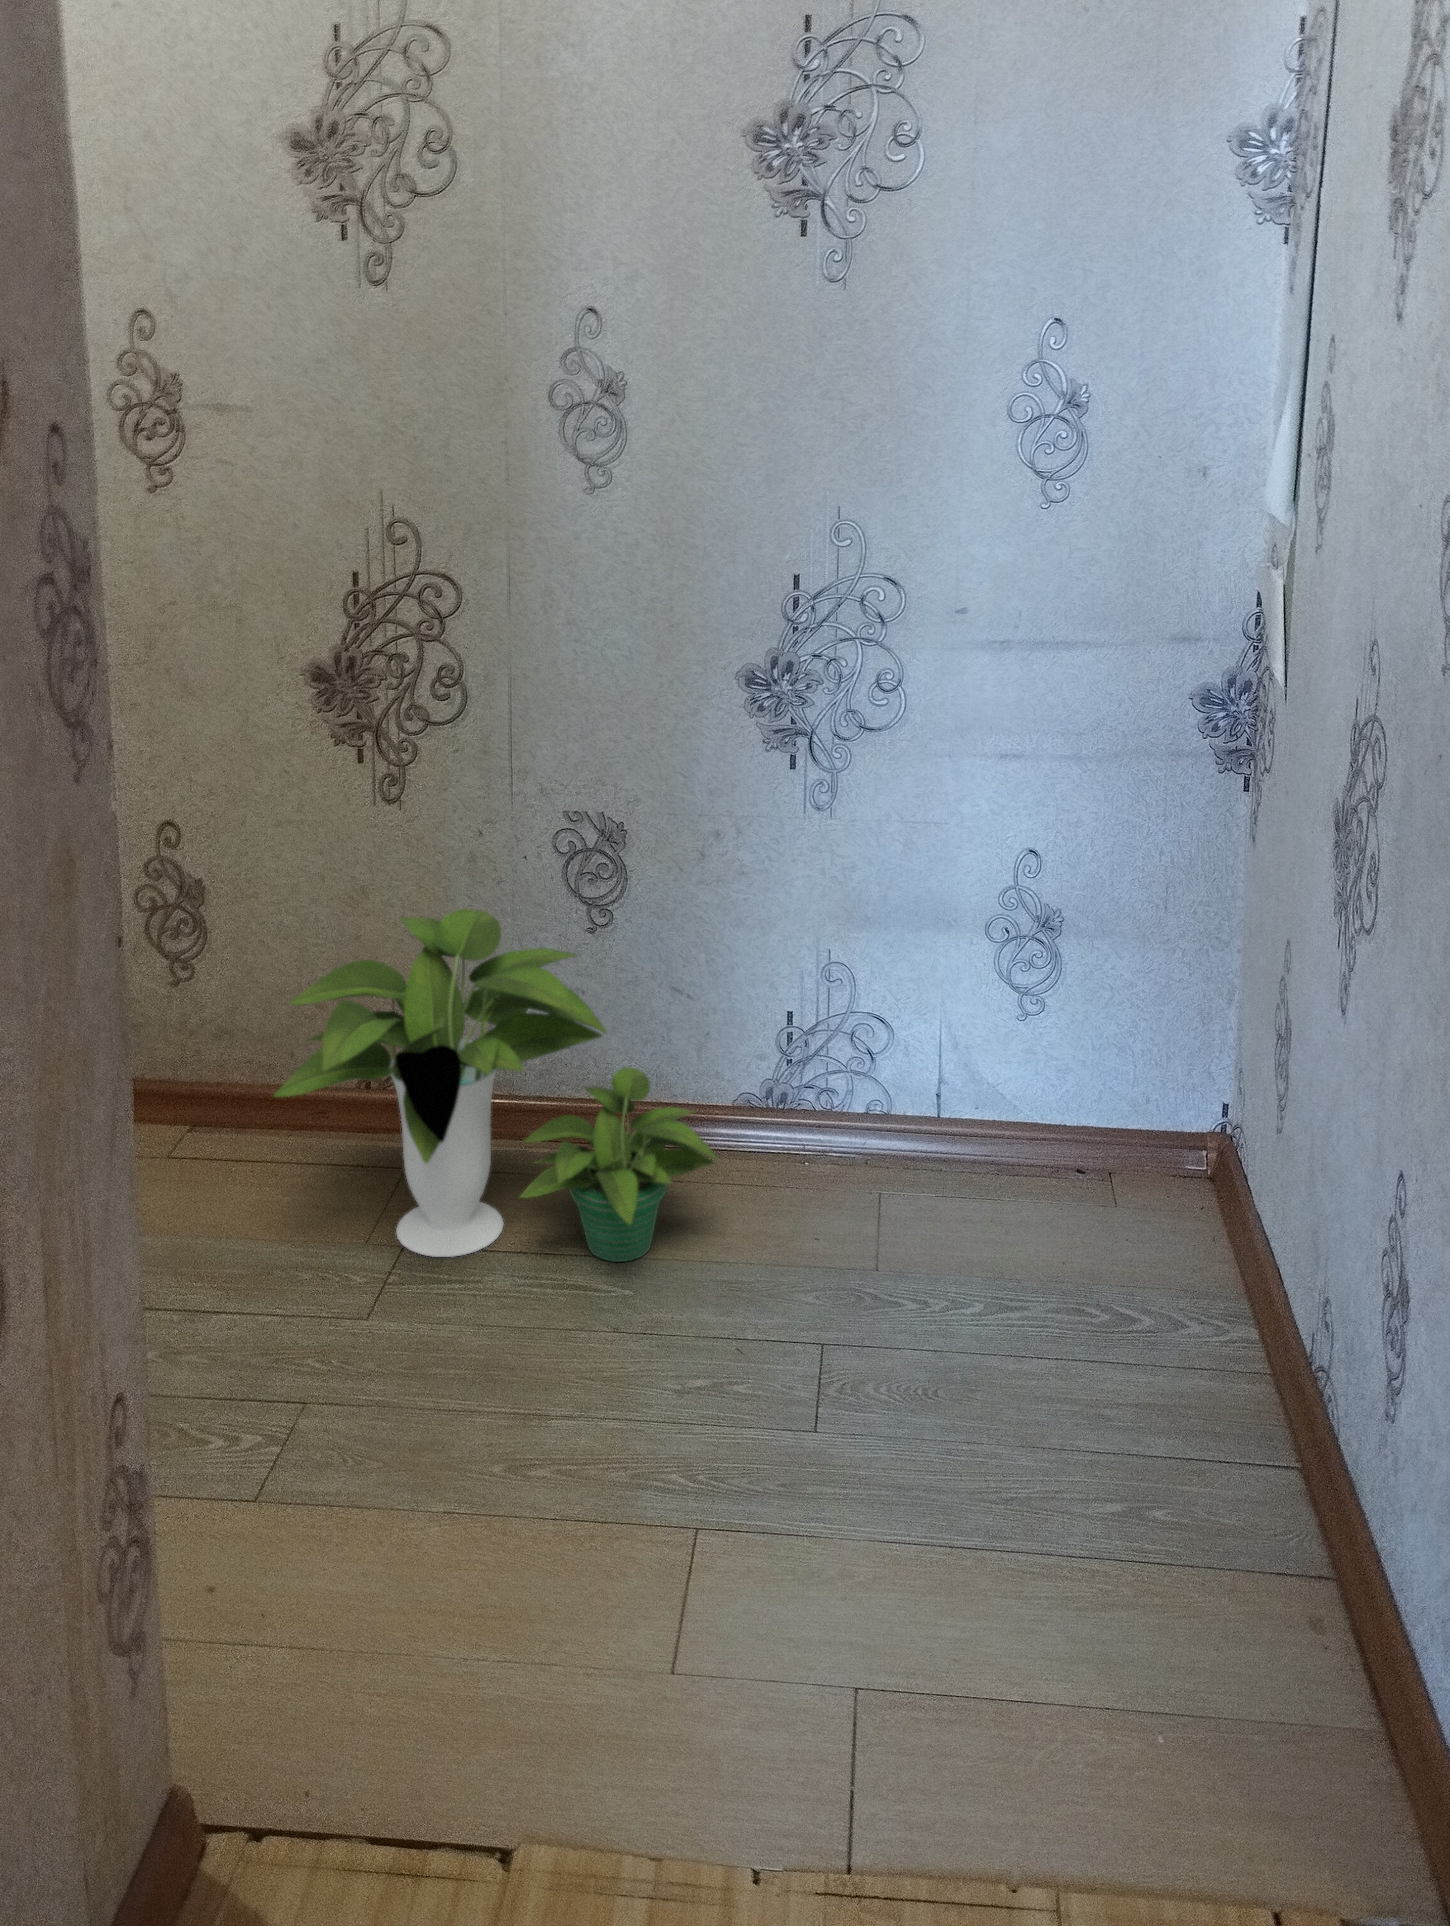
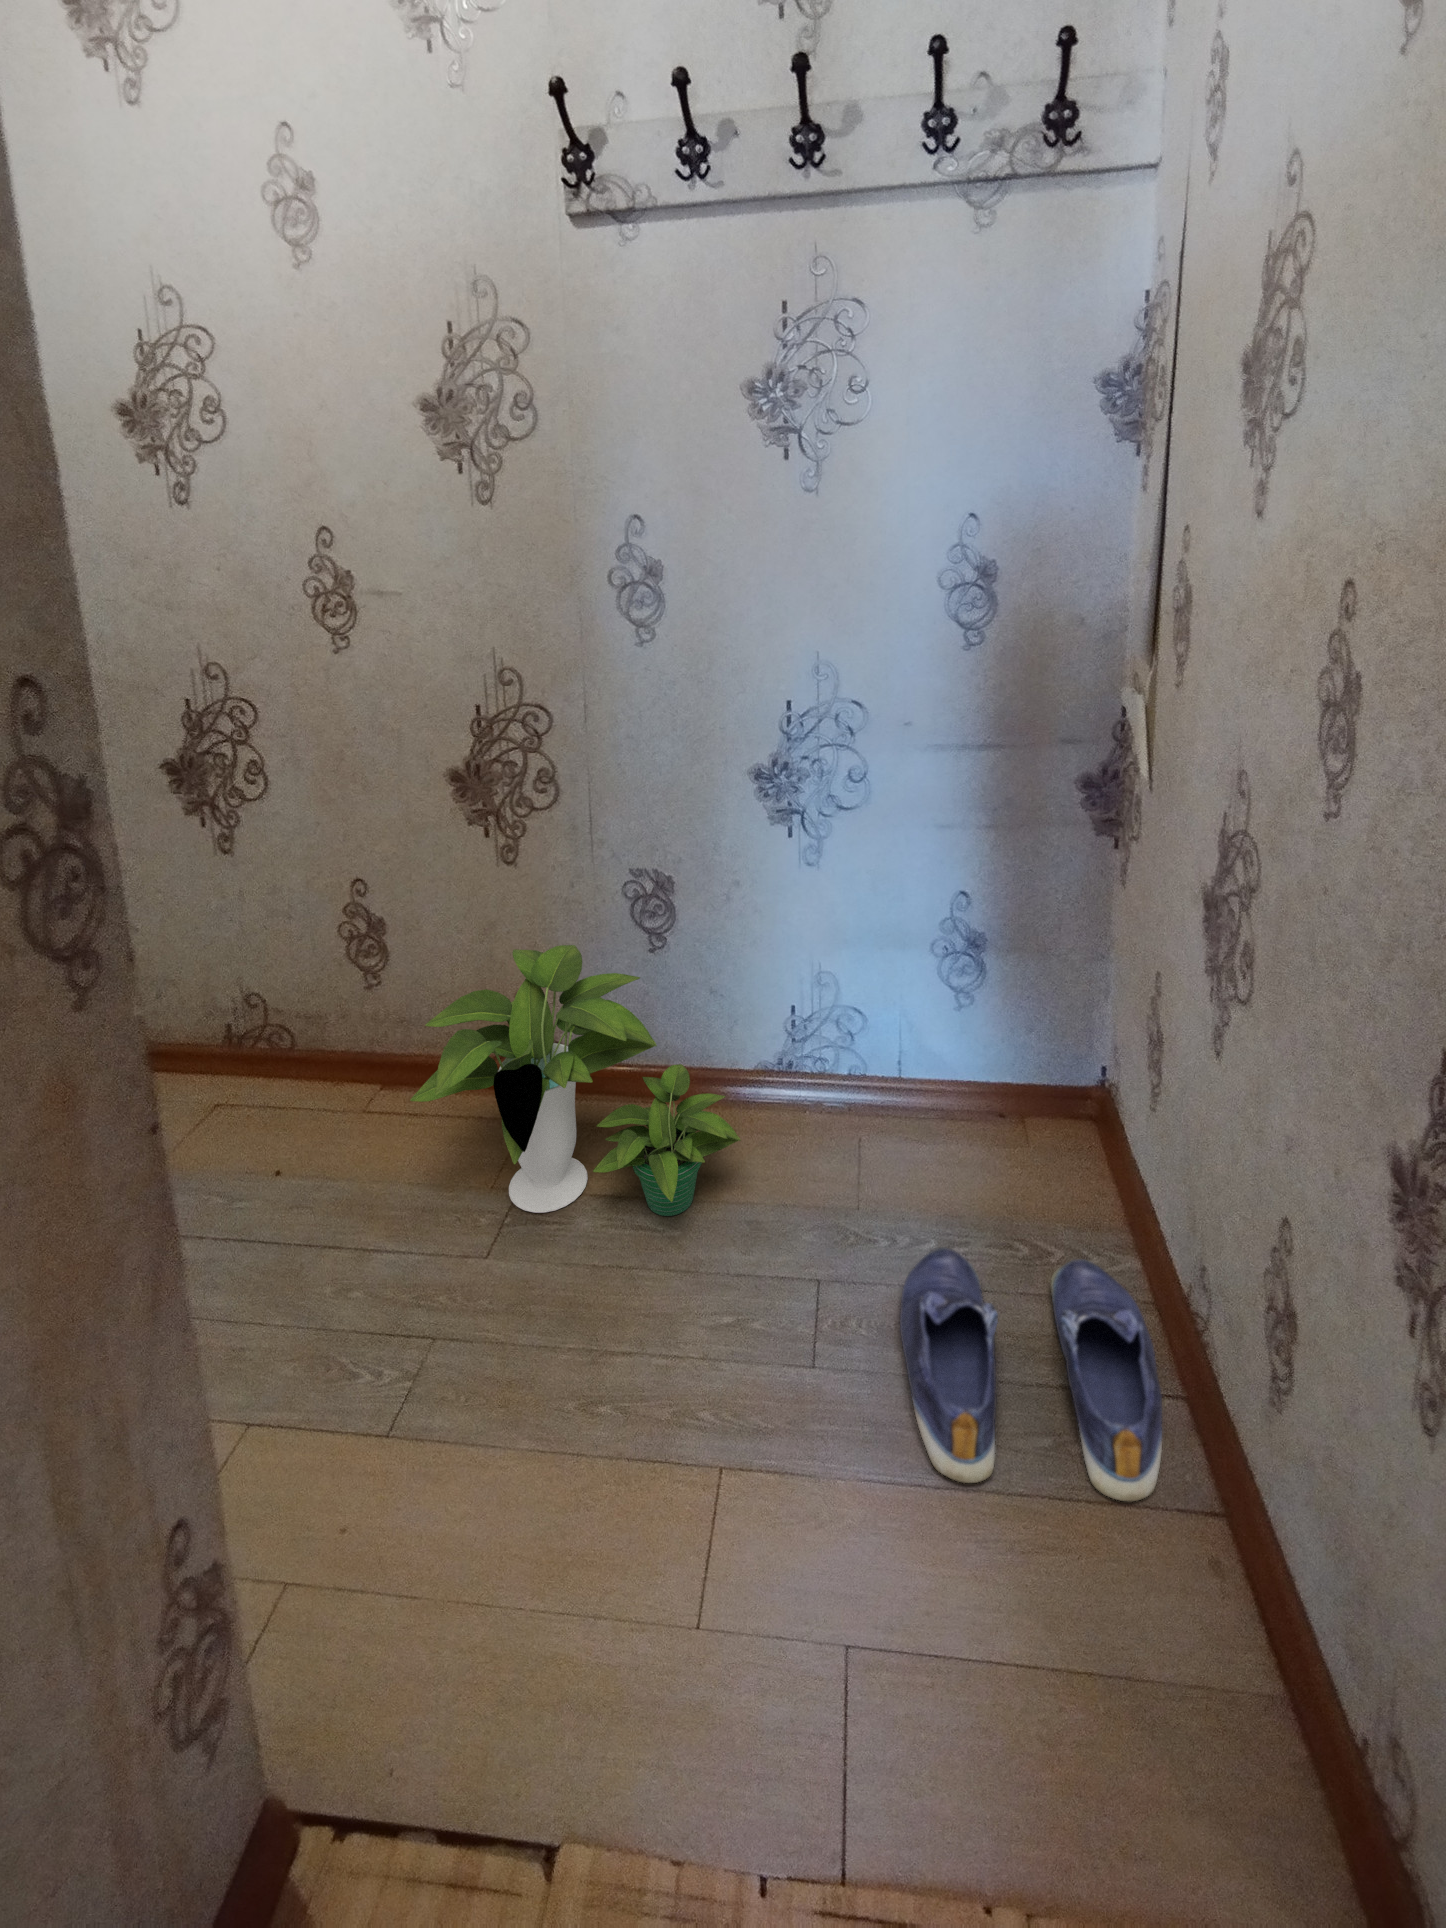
shoe: none [929,1284,1250,1514] -> present [900,1247,1162,1502]

